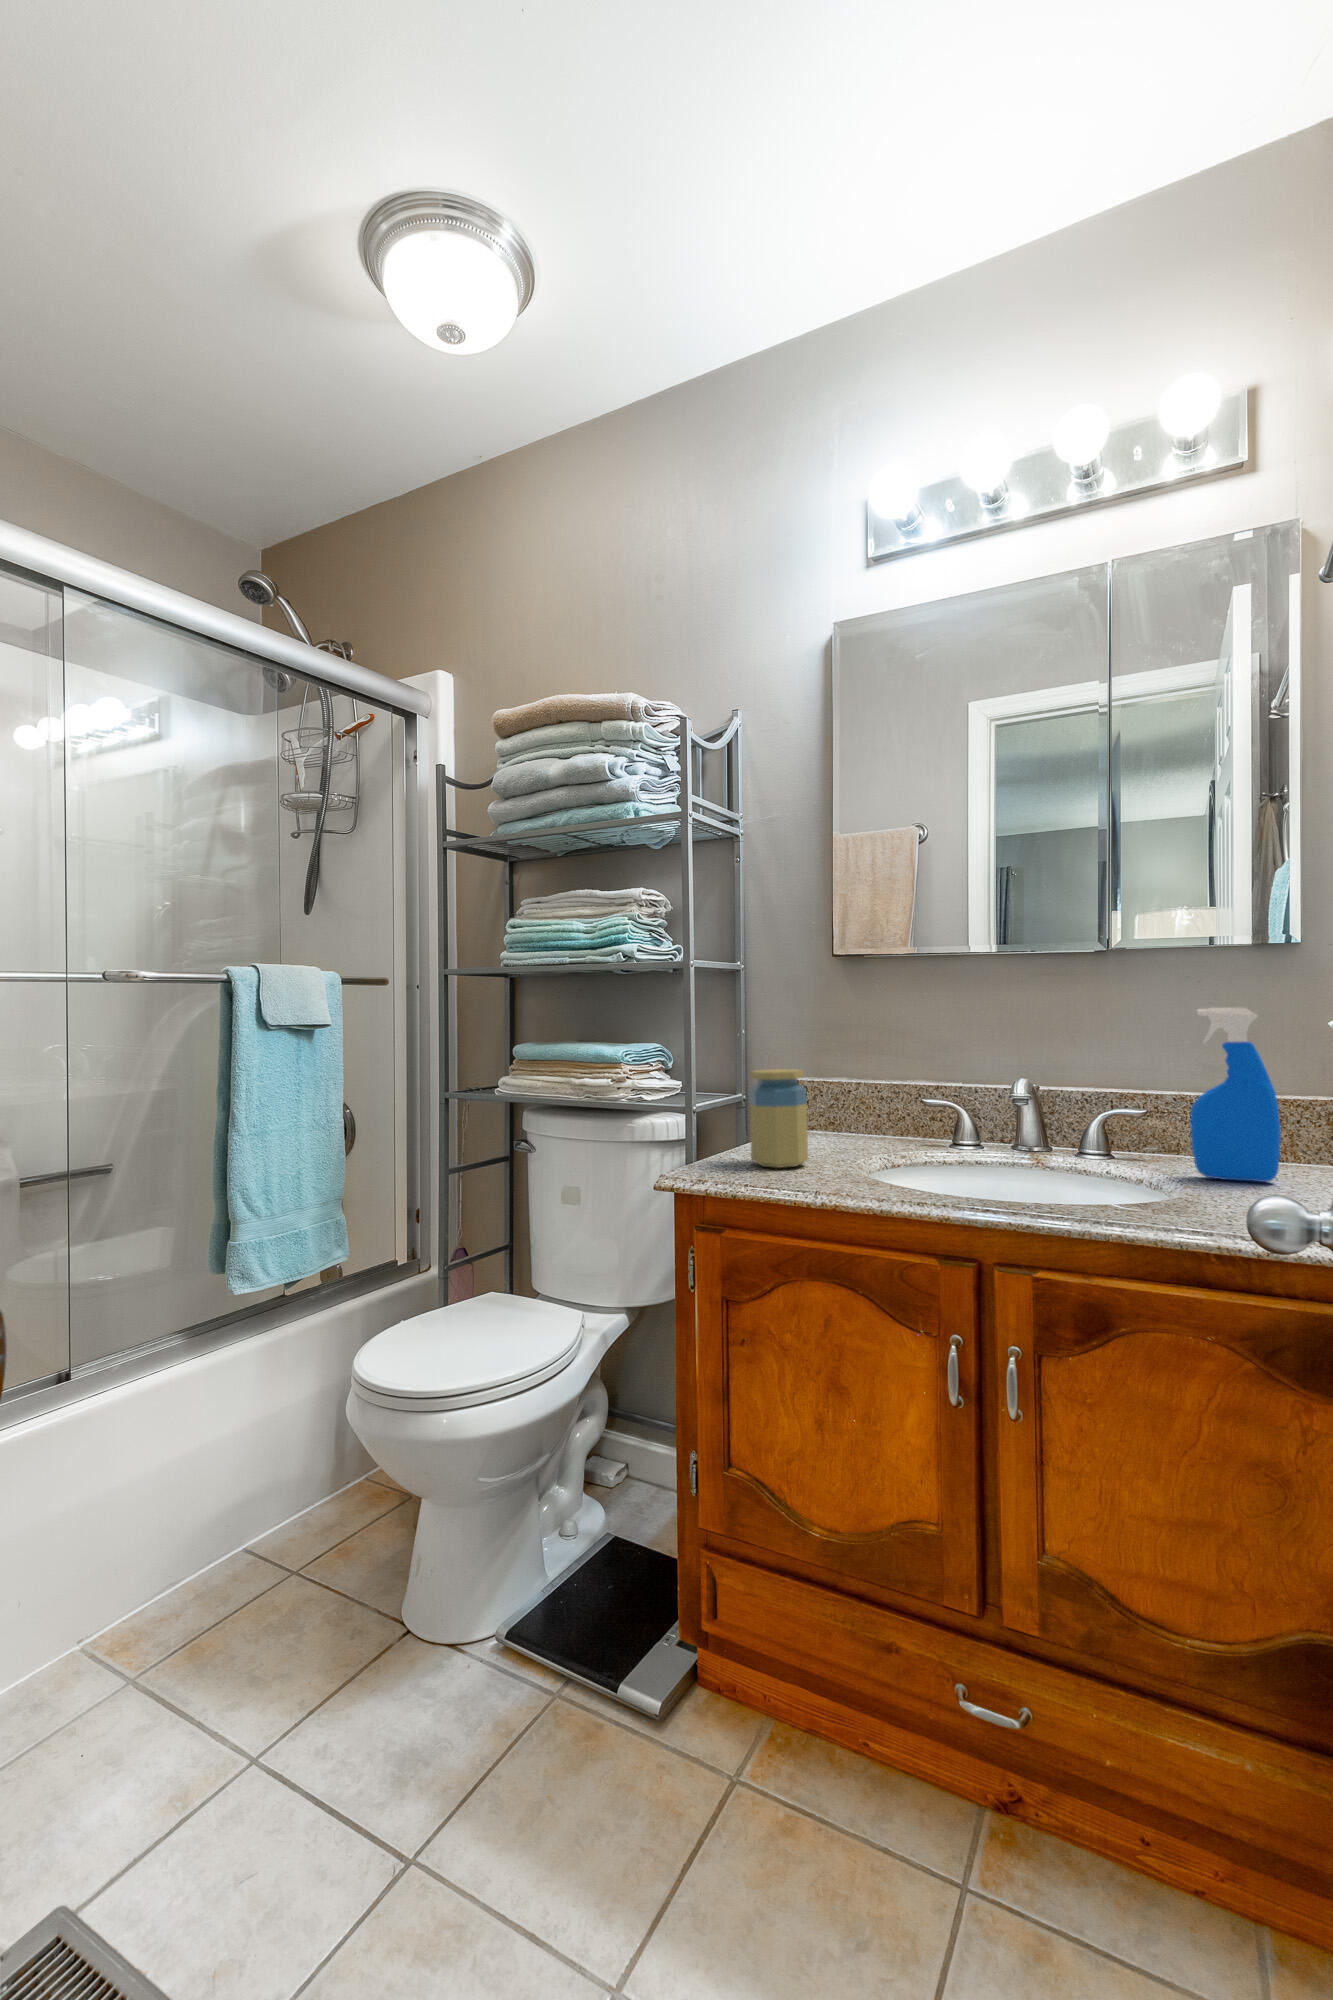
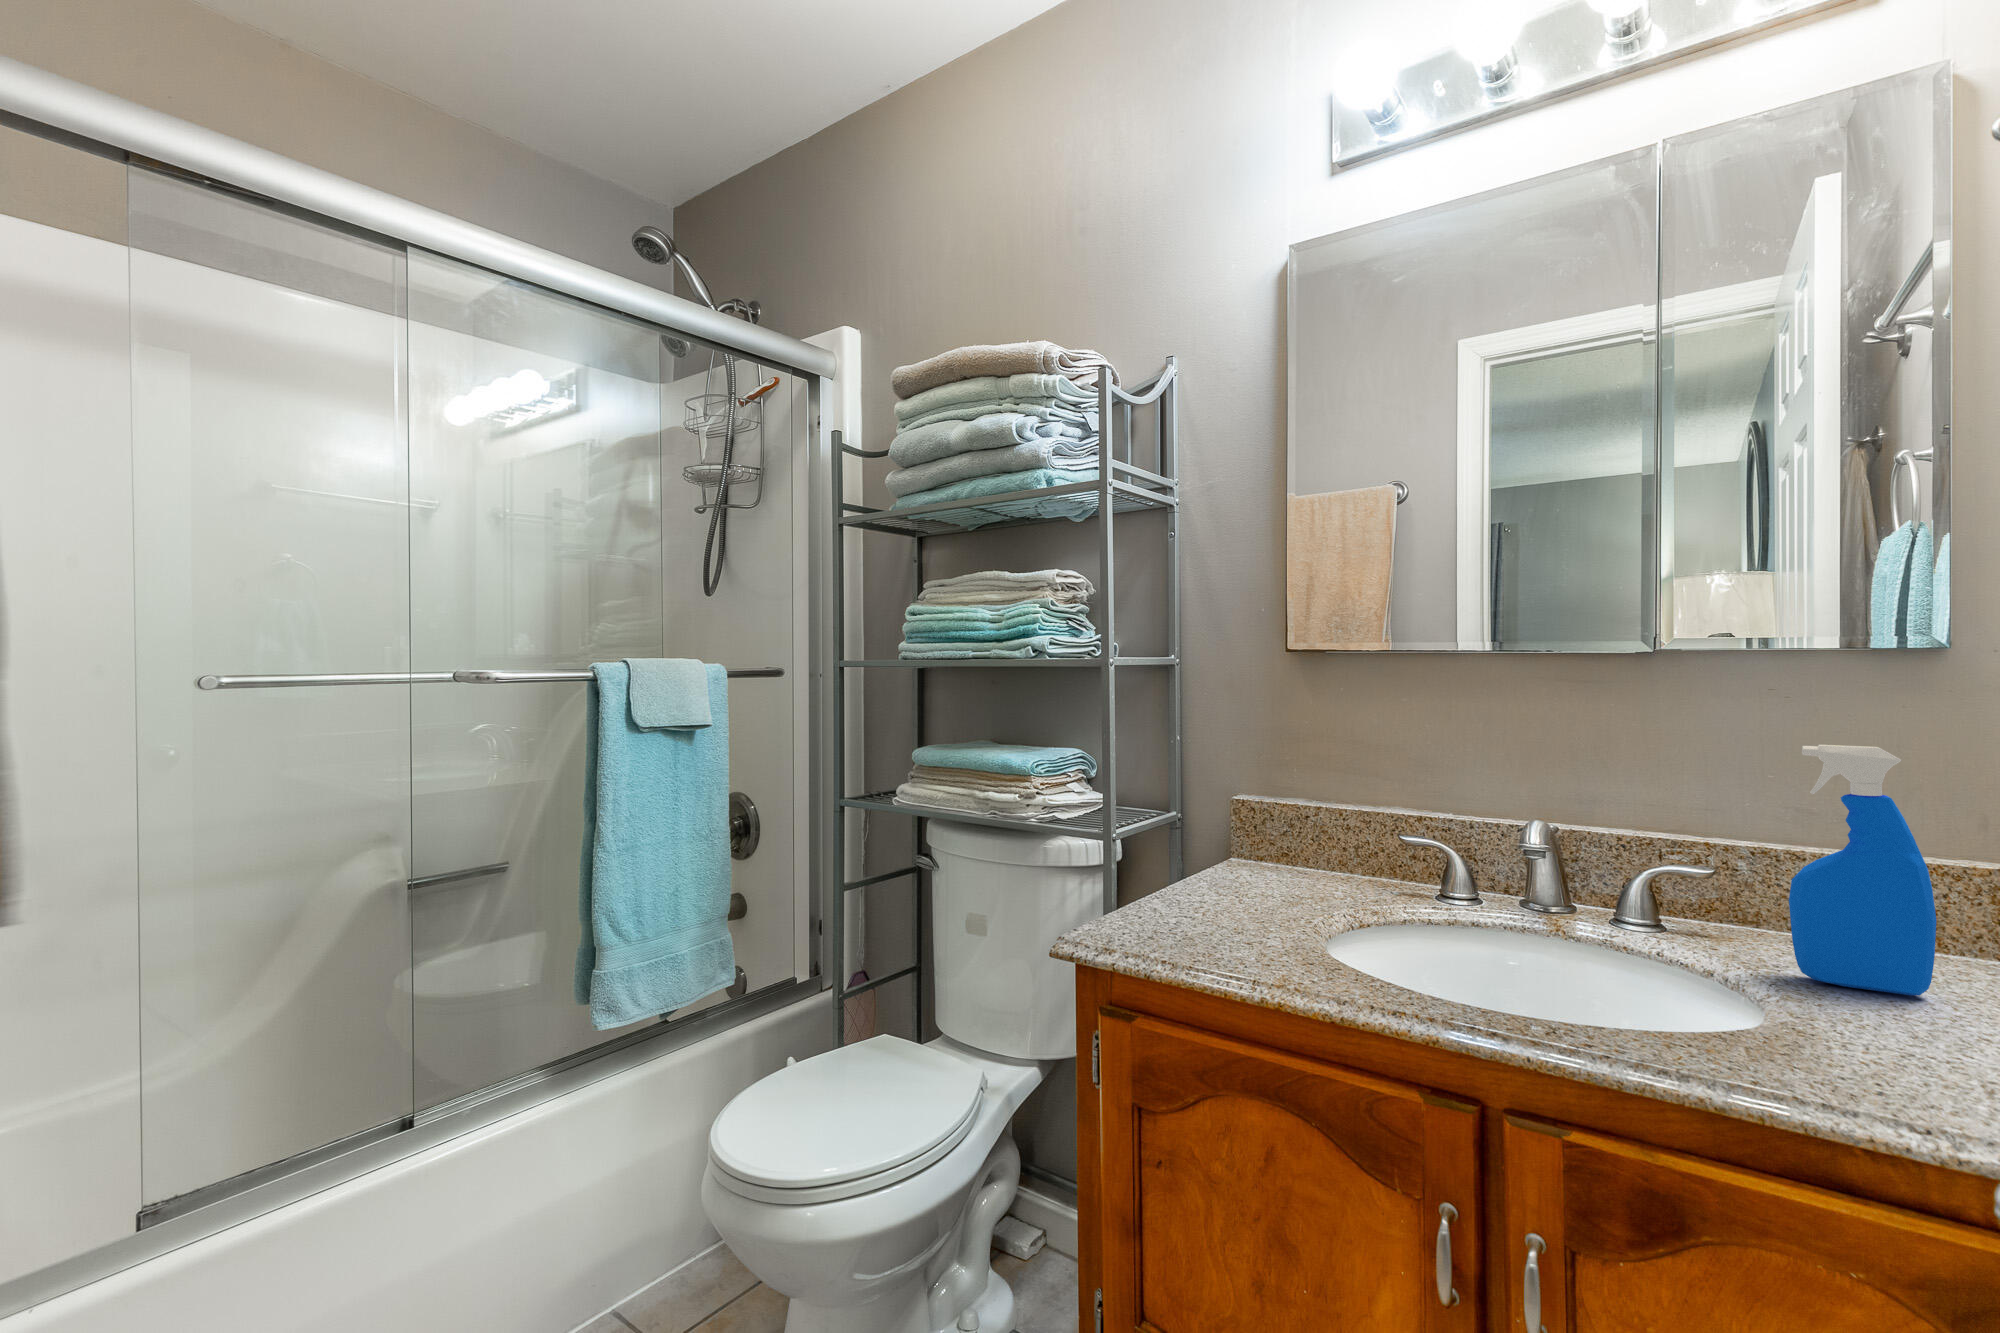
jar: present [749,1069,808,1168] -> none [1176,801,1250,929]

